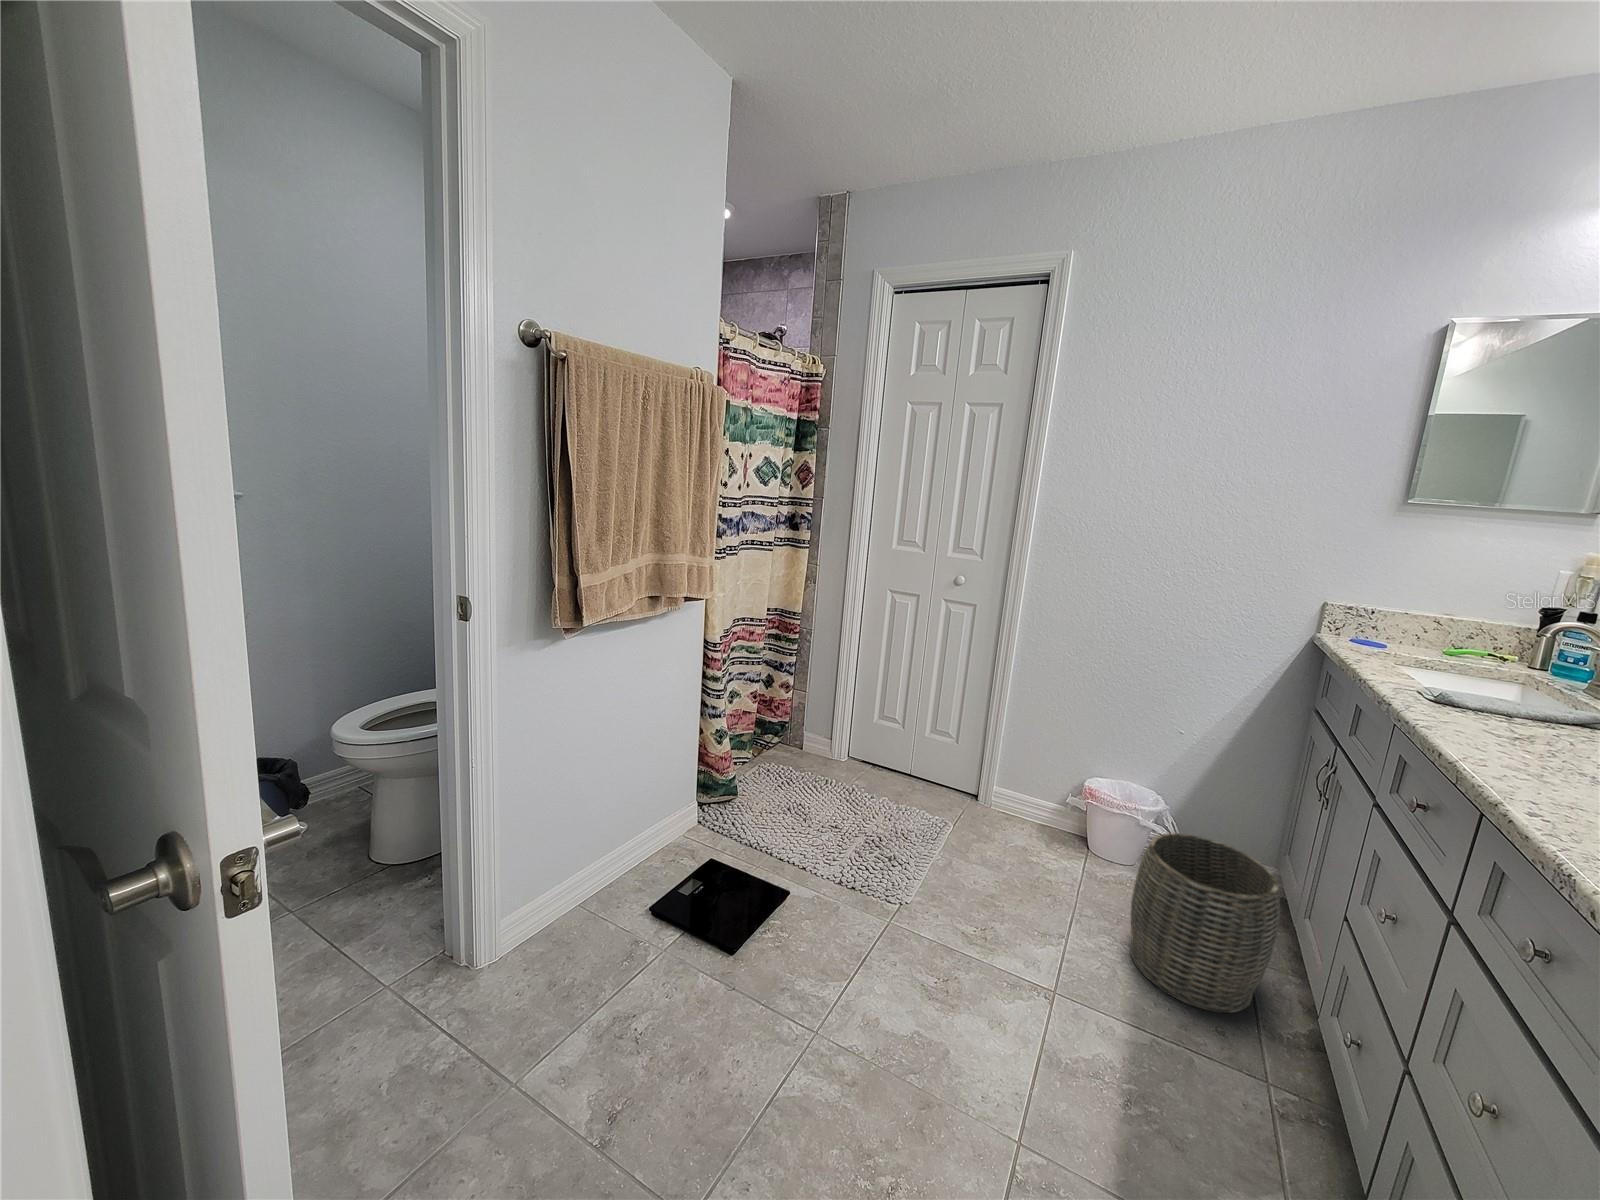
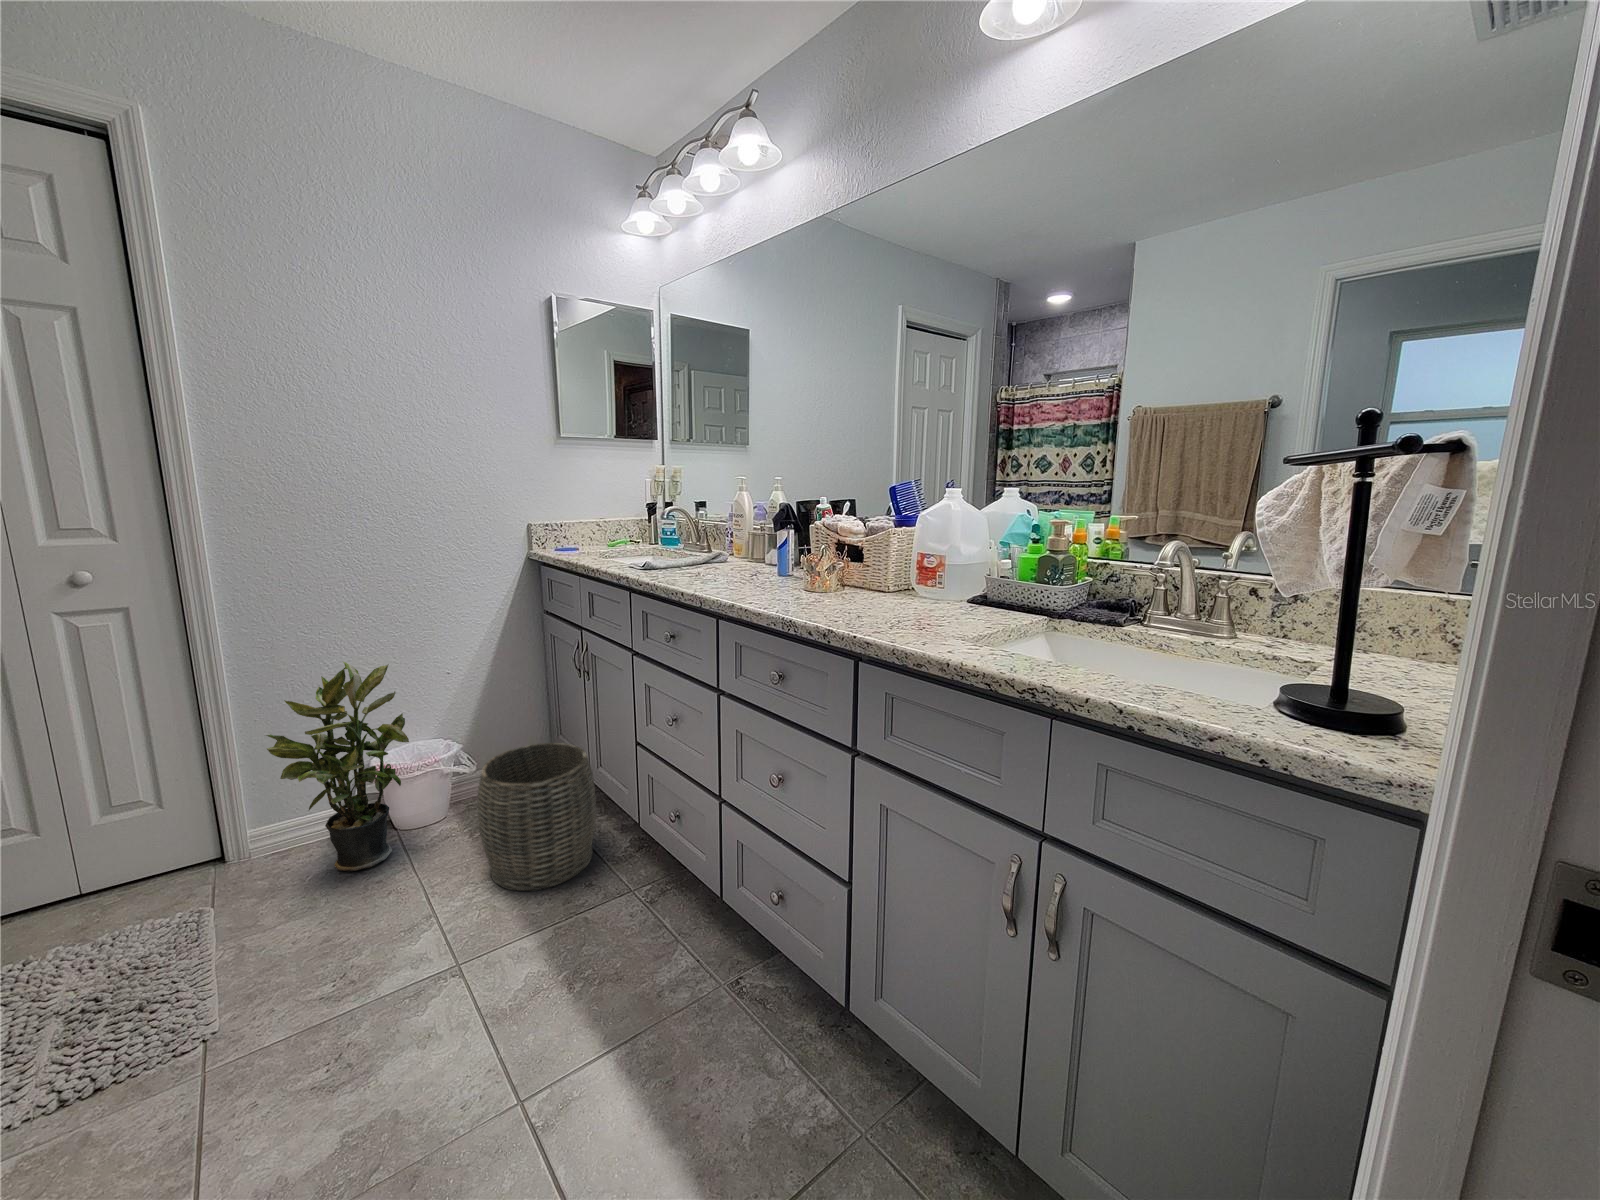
potted plant: none [1011,687,1119,867] -> present [267,662,409,872]

